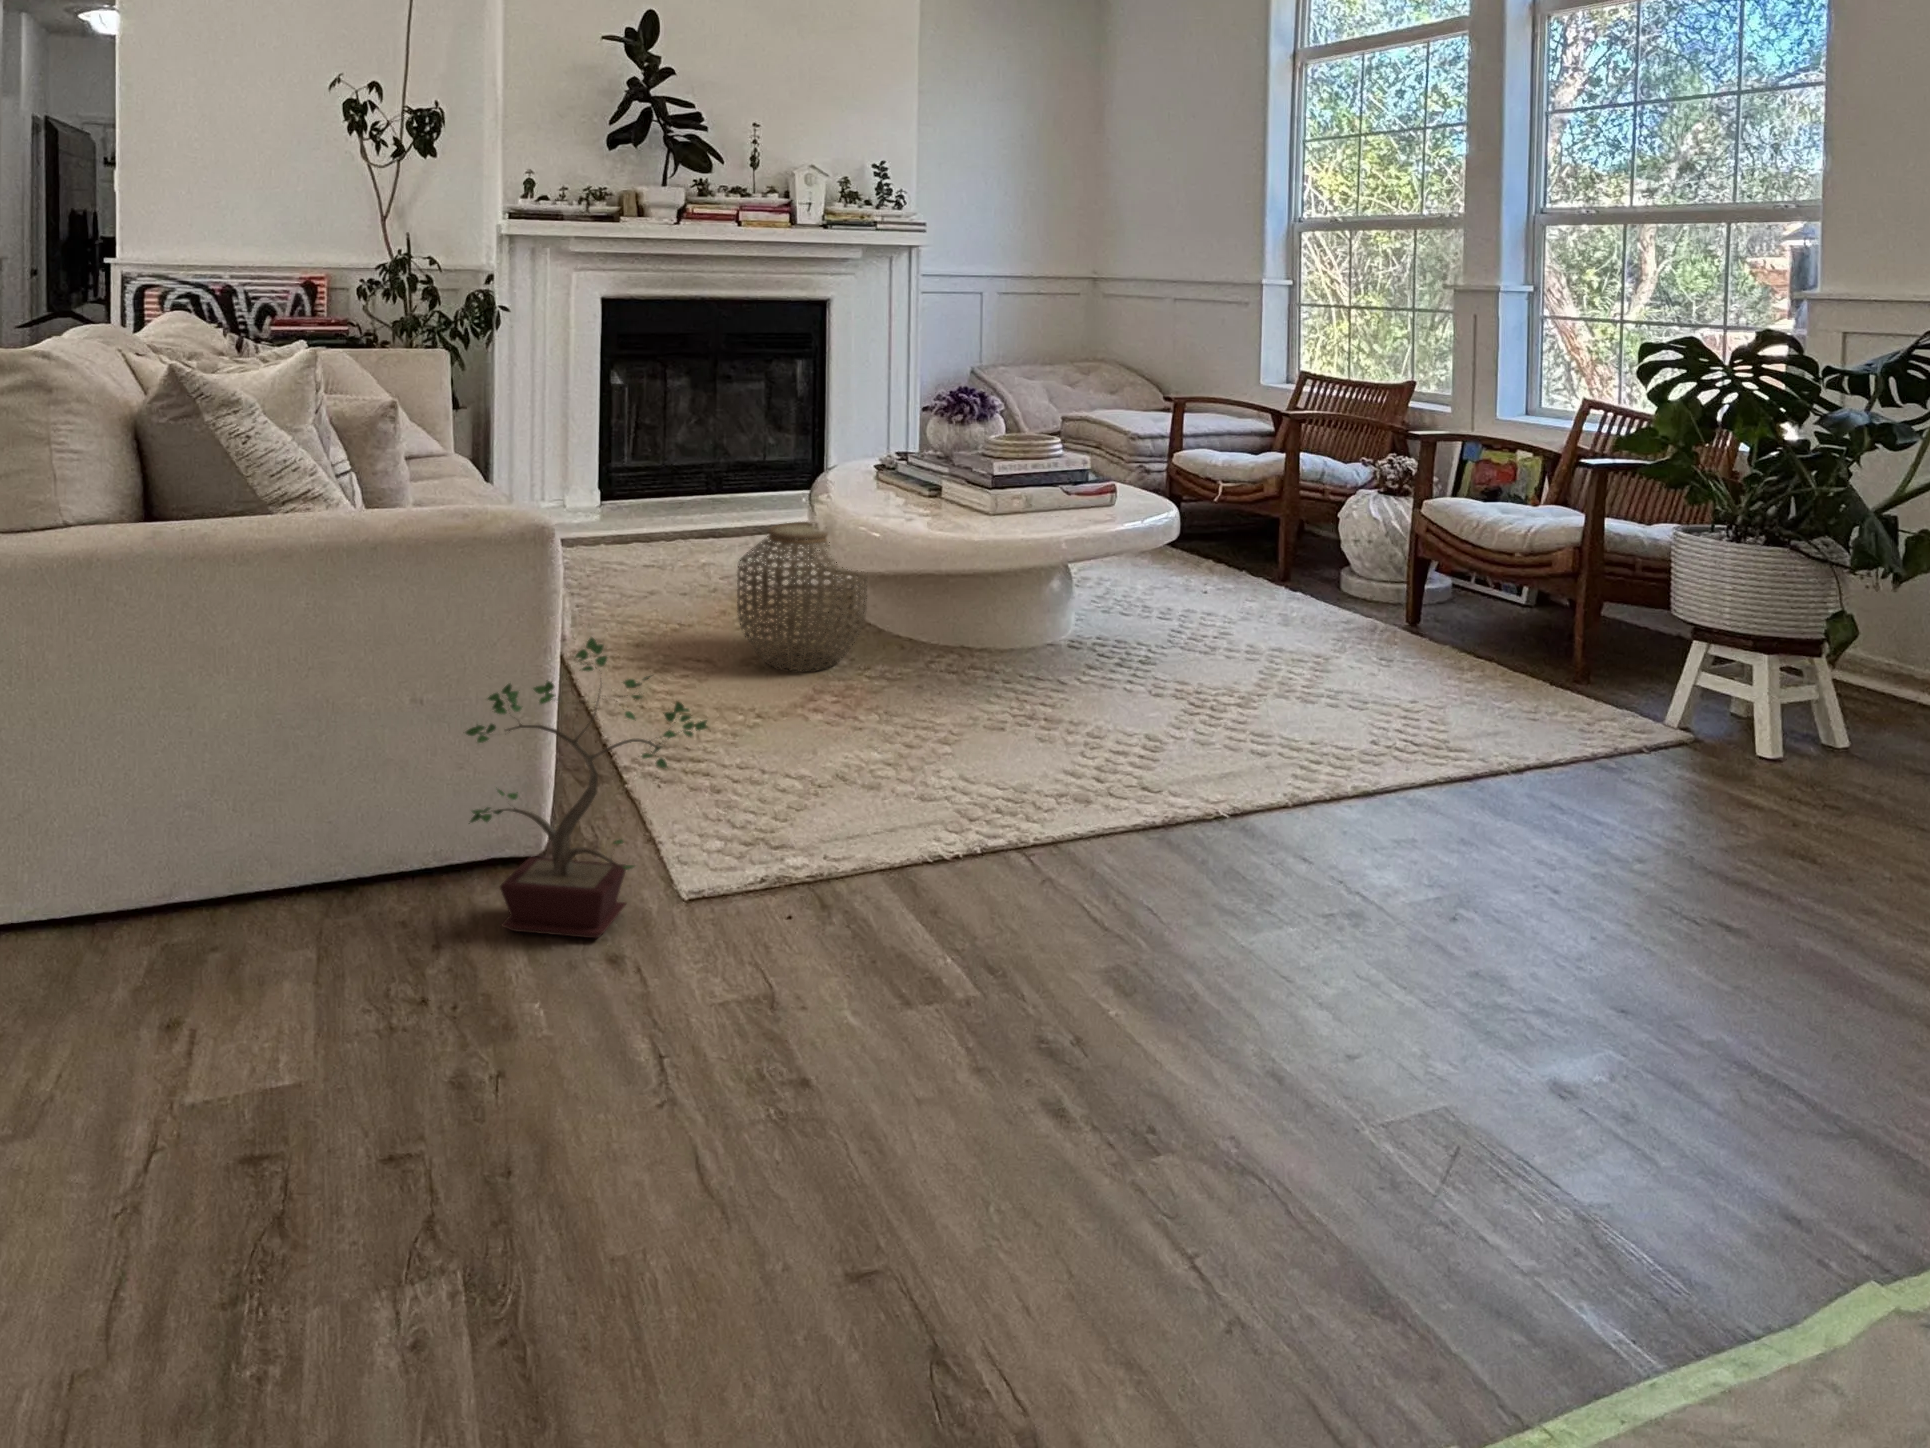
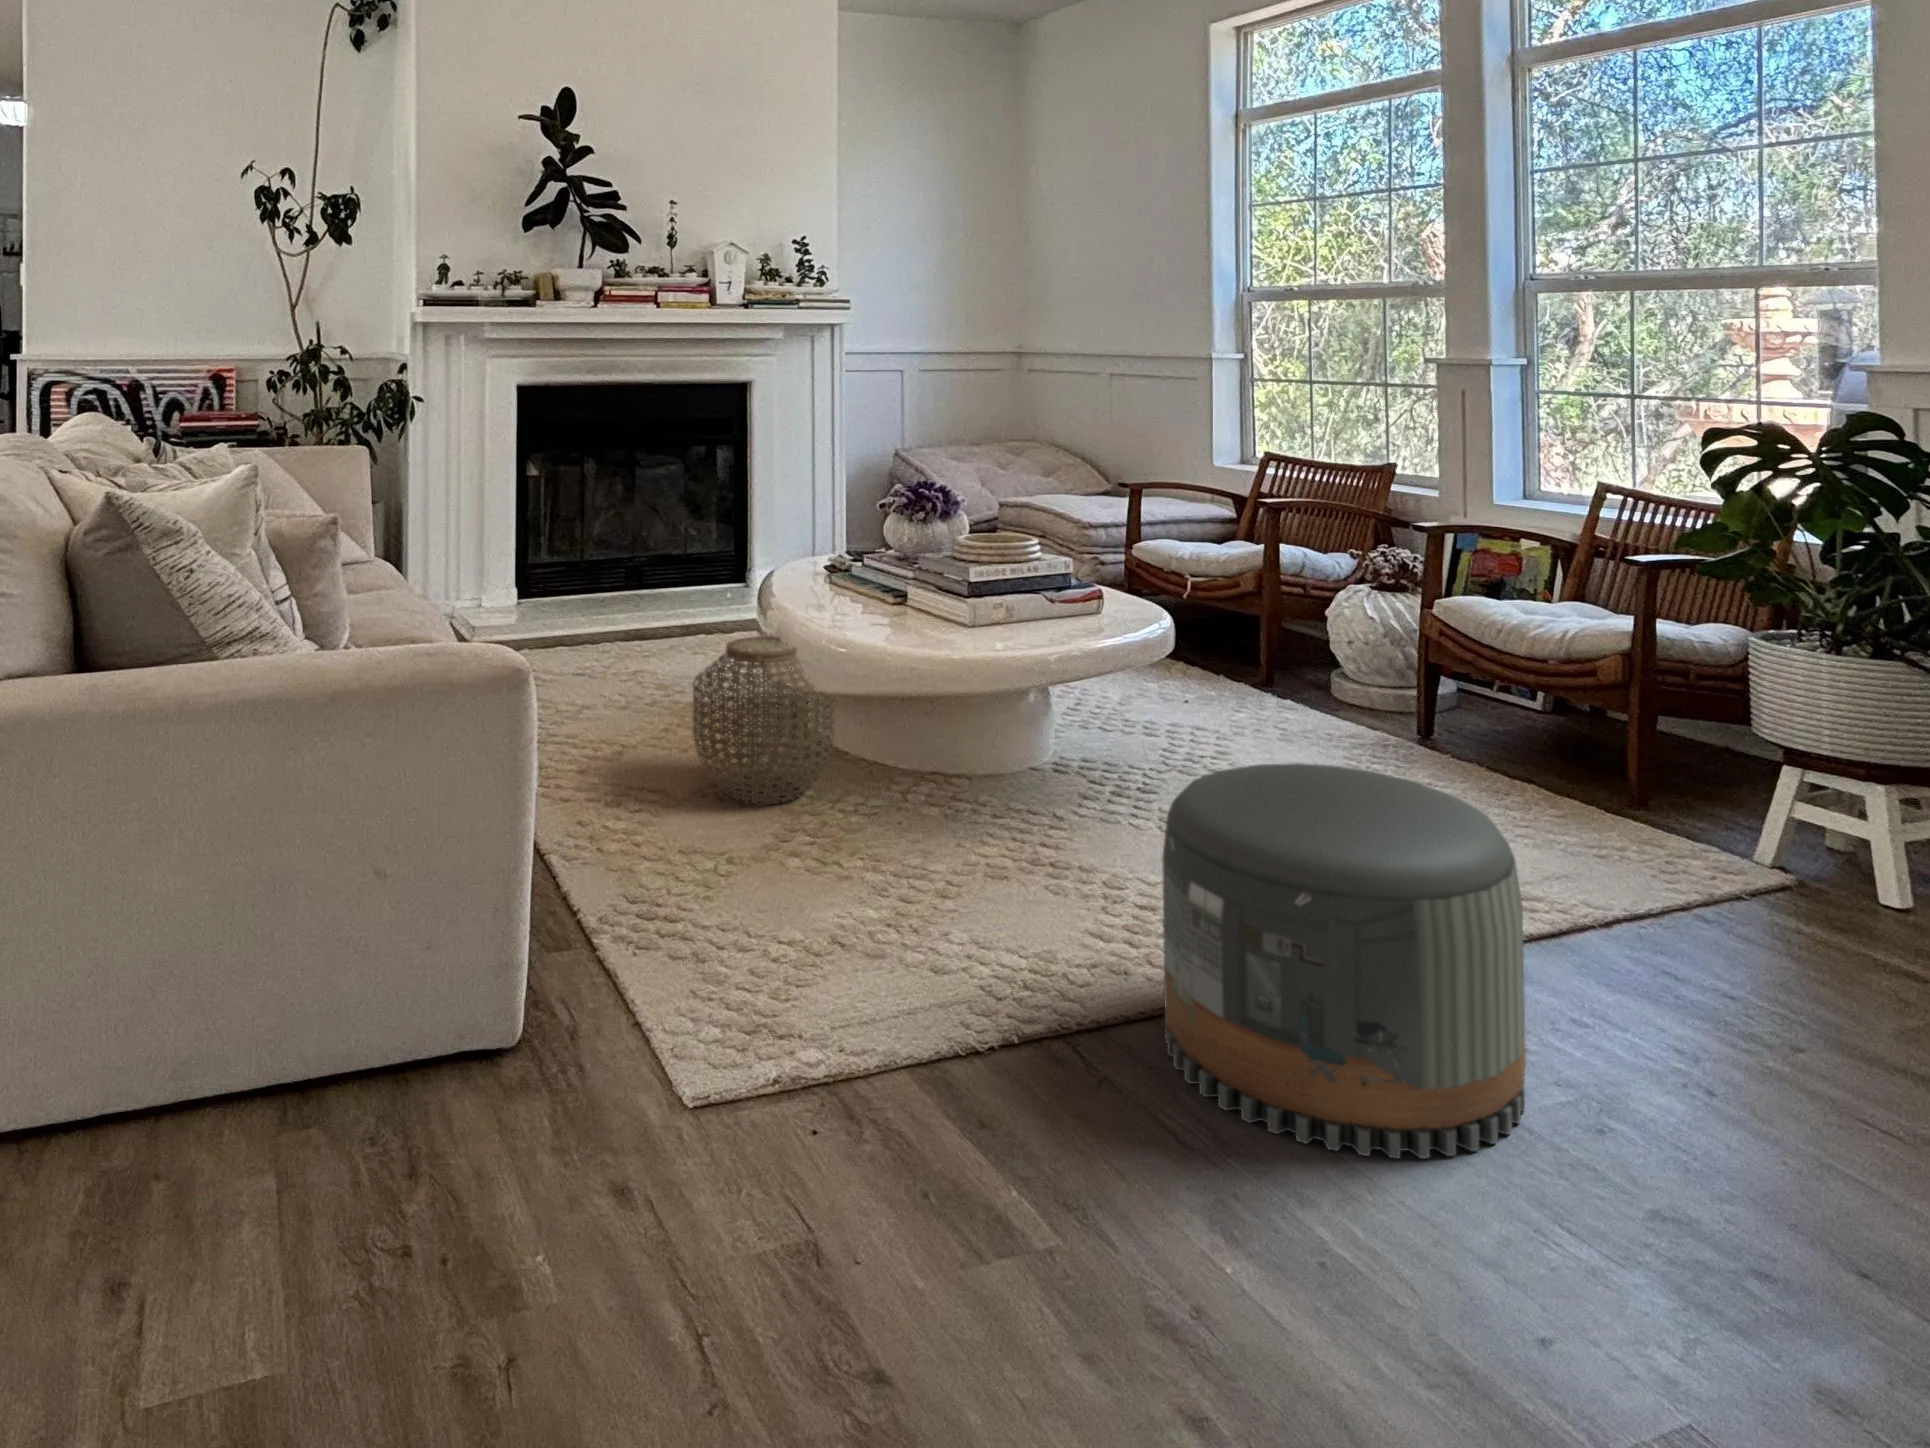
pouf: none [1108,620,1405,935] -> present [1162,763,1526,1158]
potted plant: present [465,637,707,938] -> none [436,800,727,1163]

